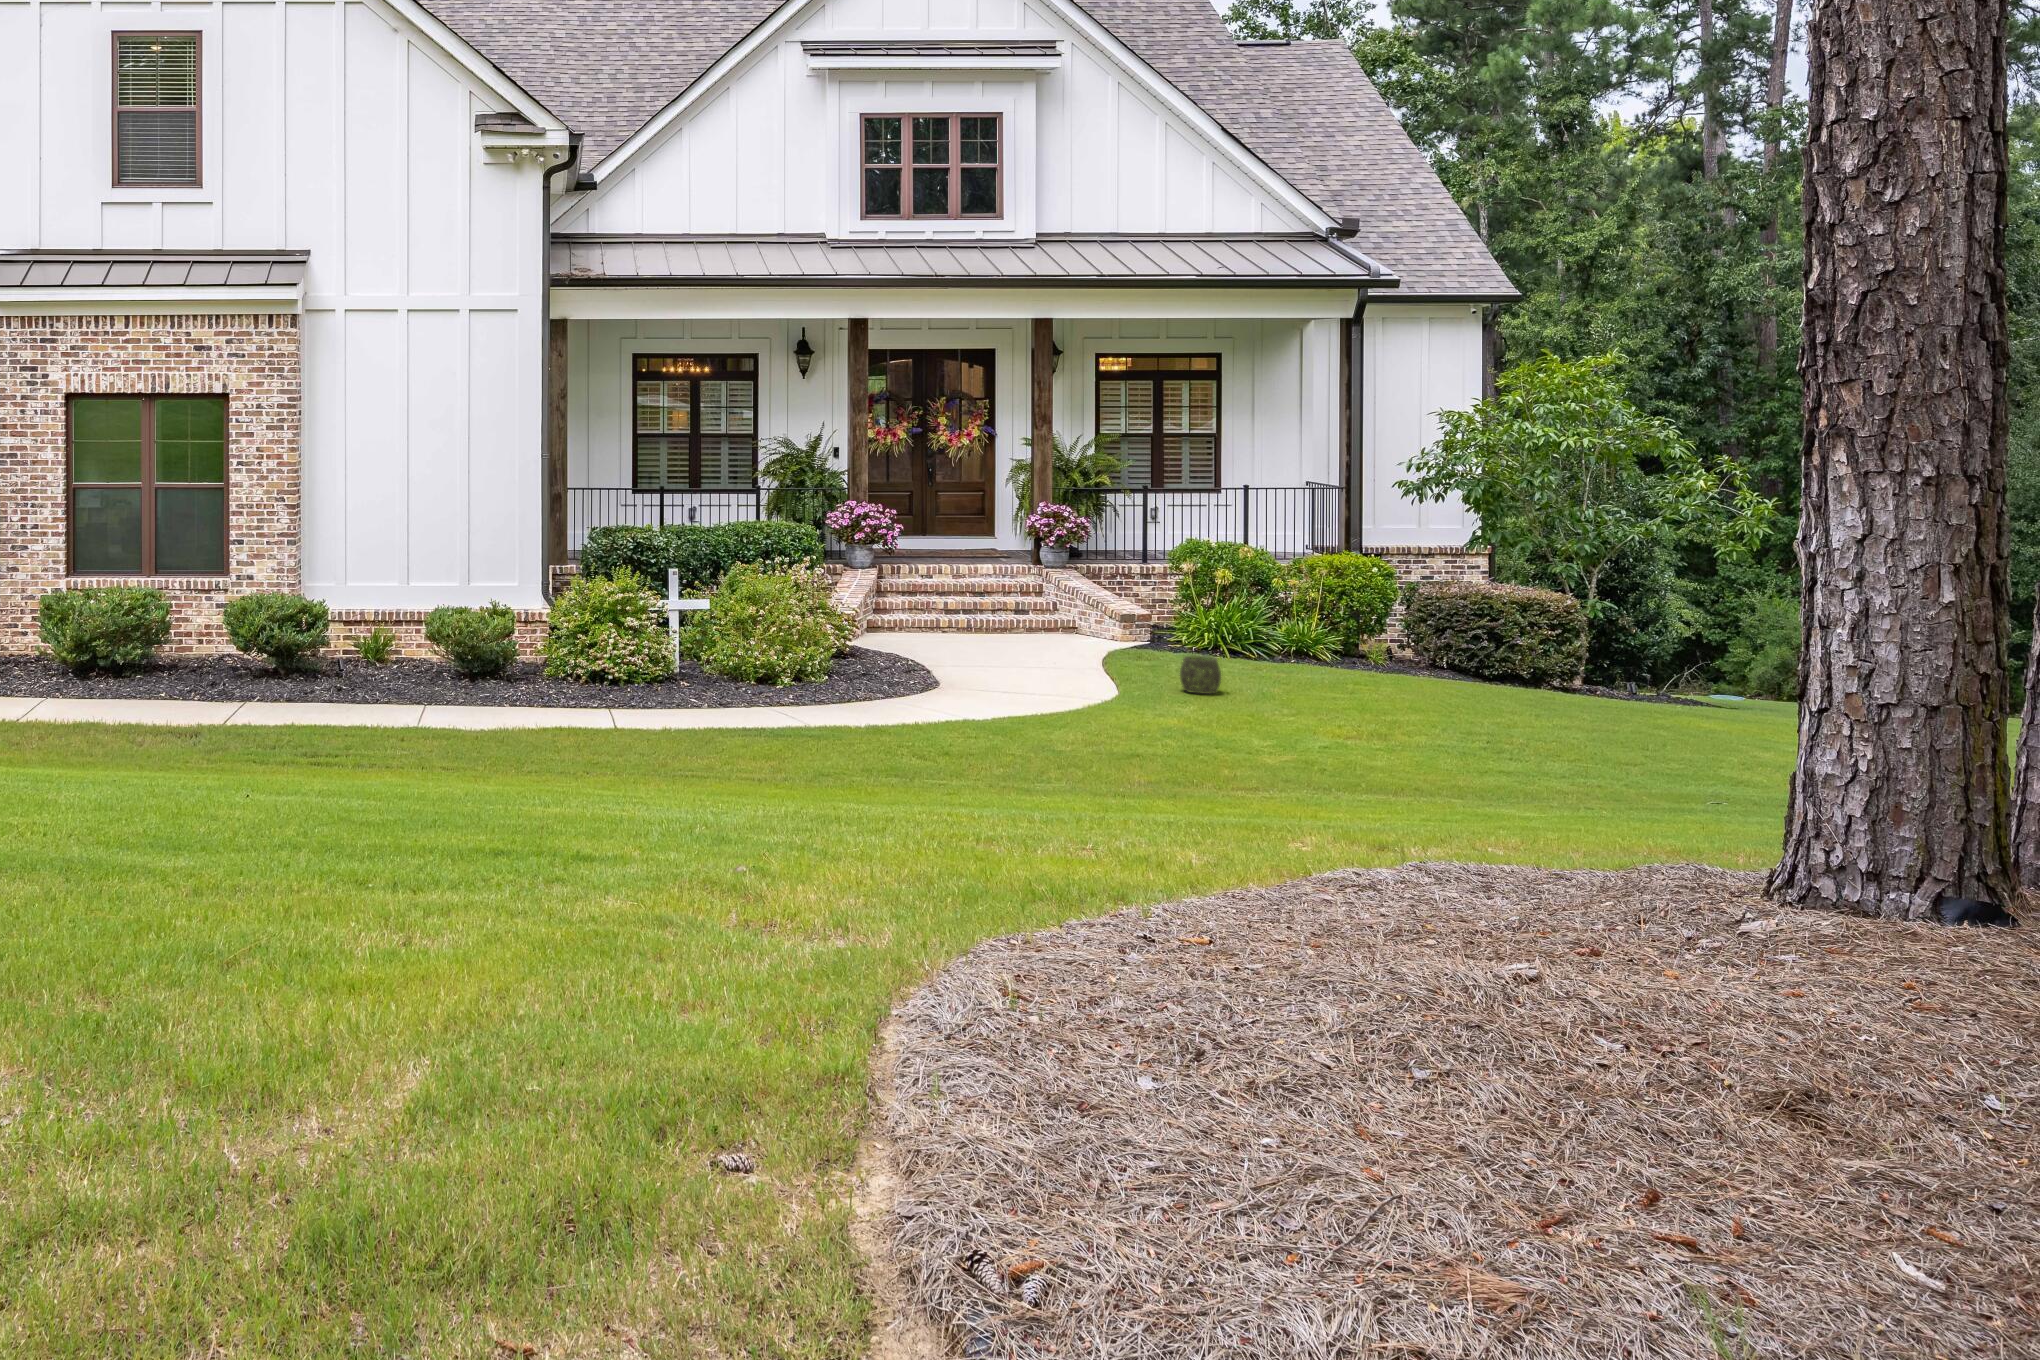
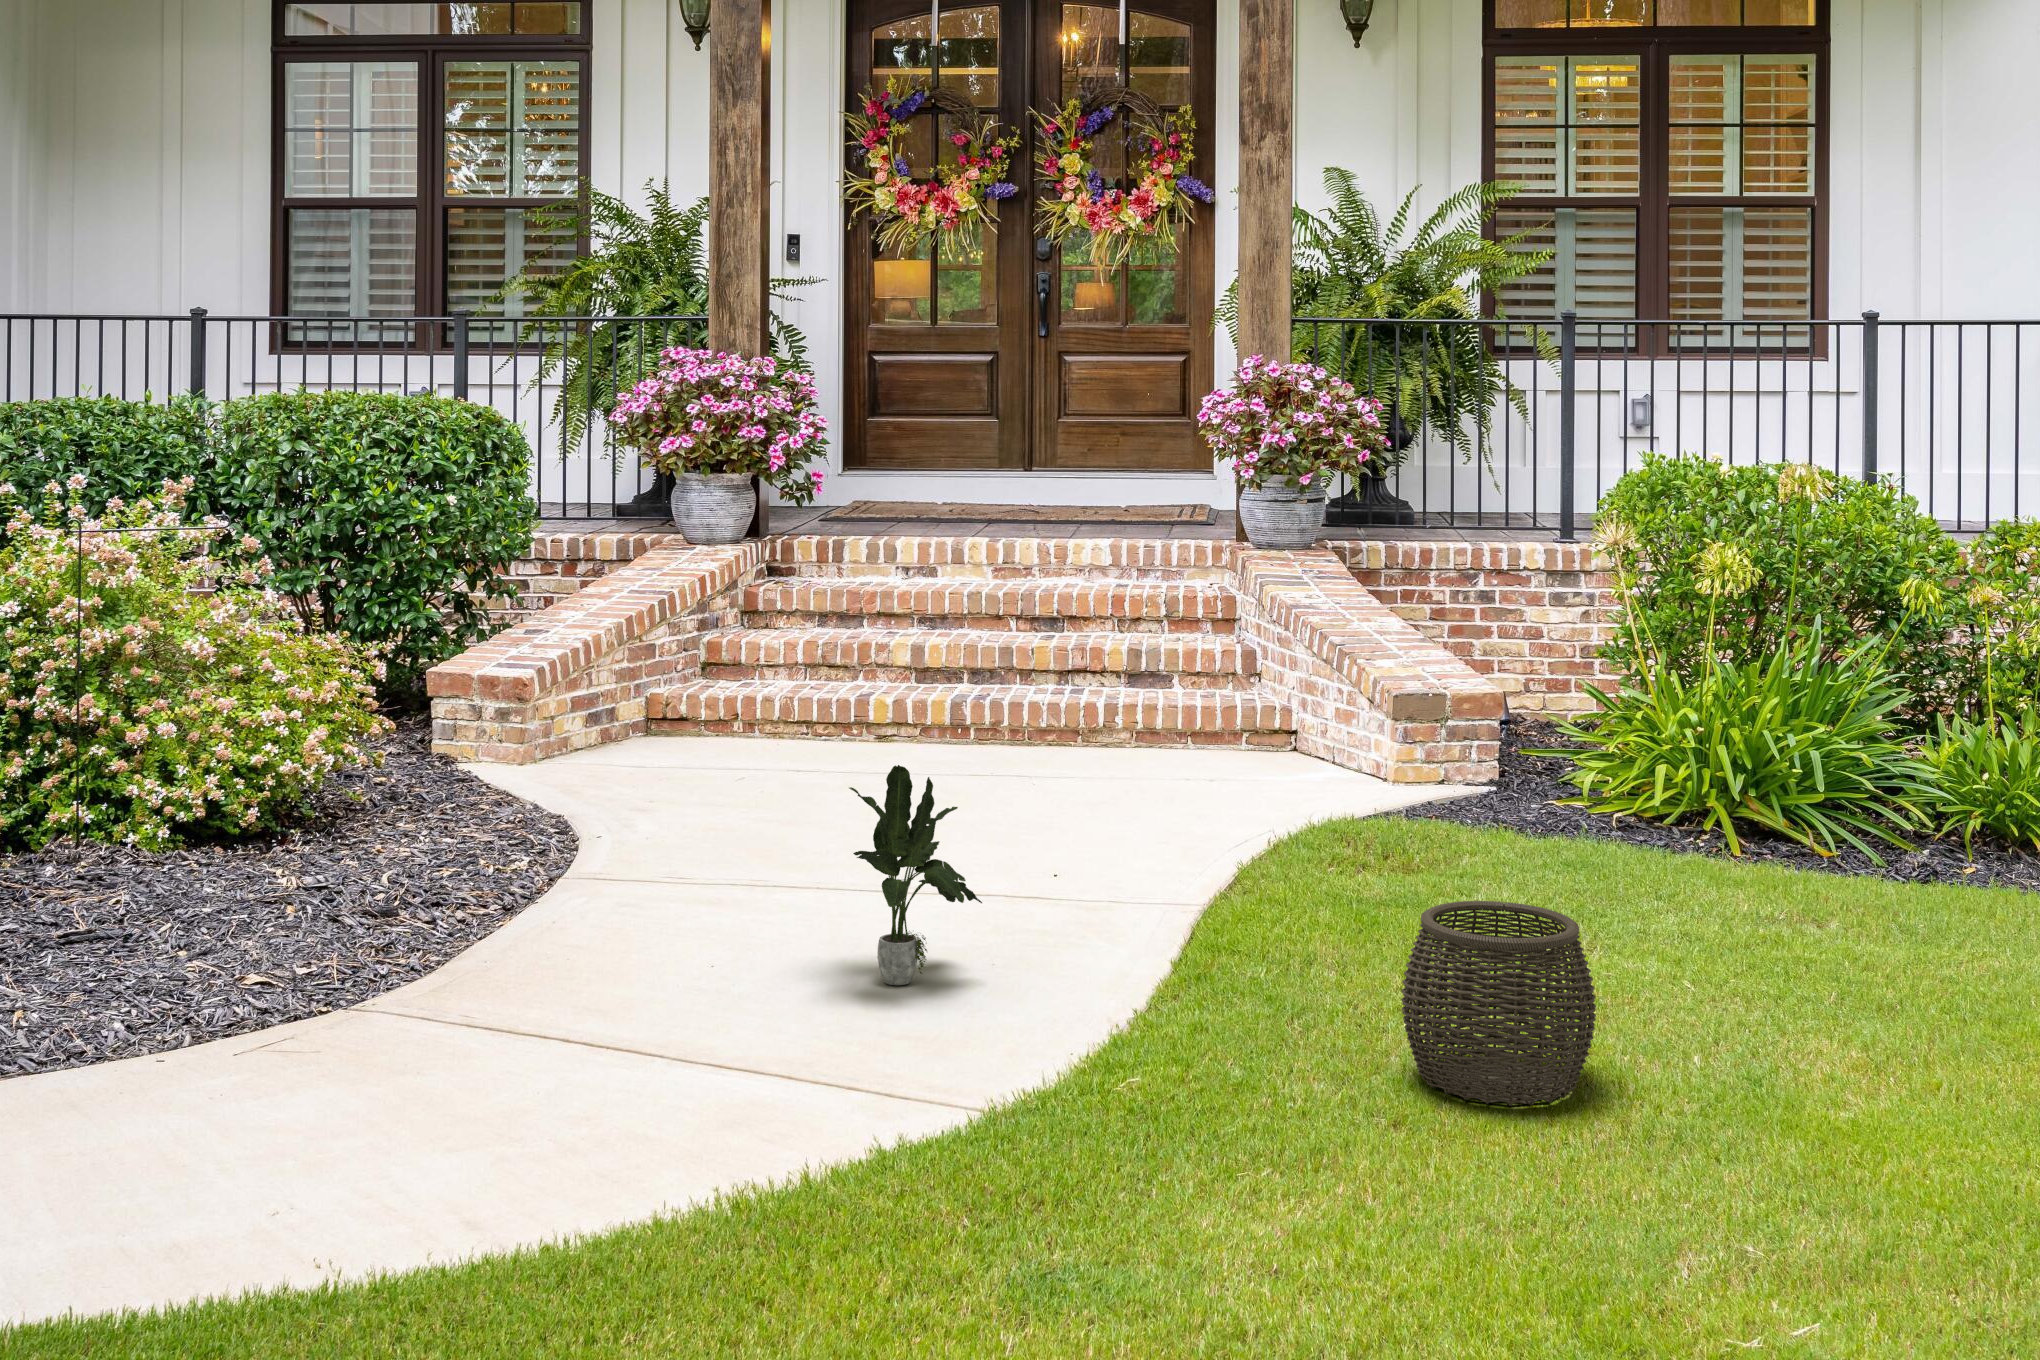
potted plant: none [1038,631,1072,681] -> present [849,765,982,985]

